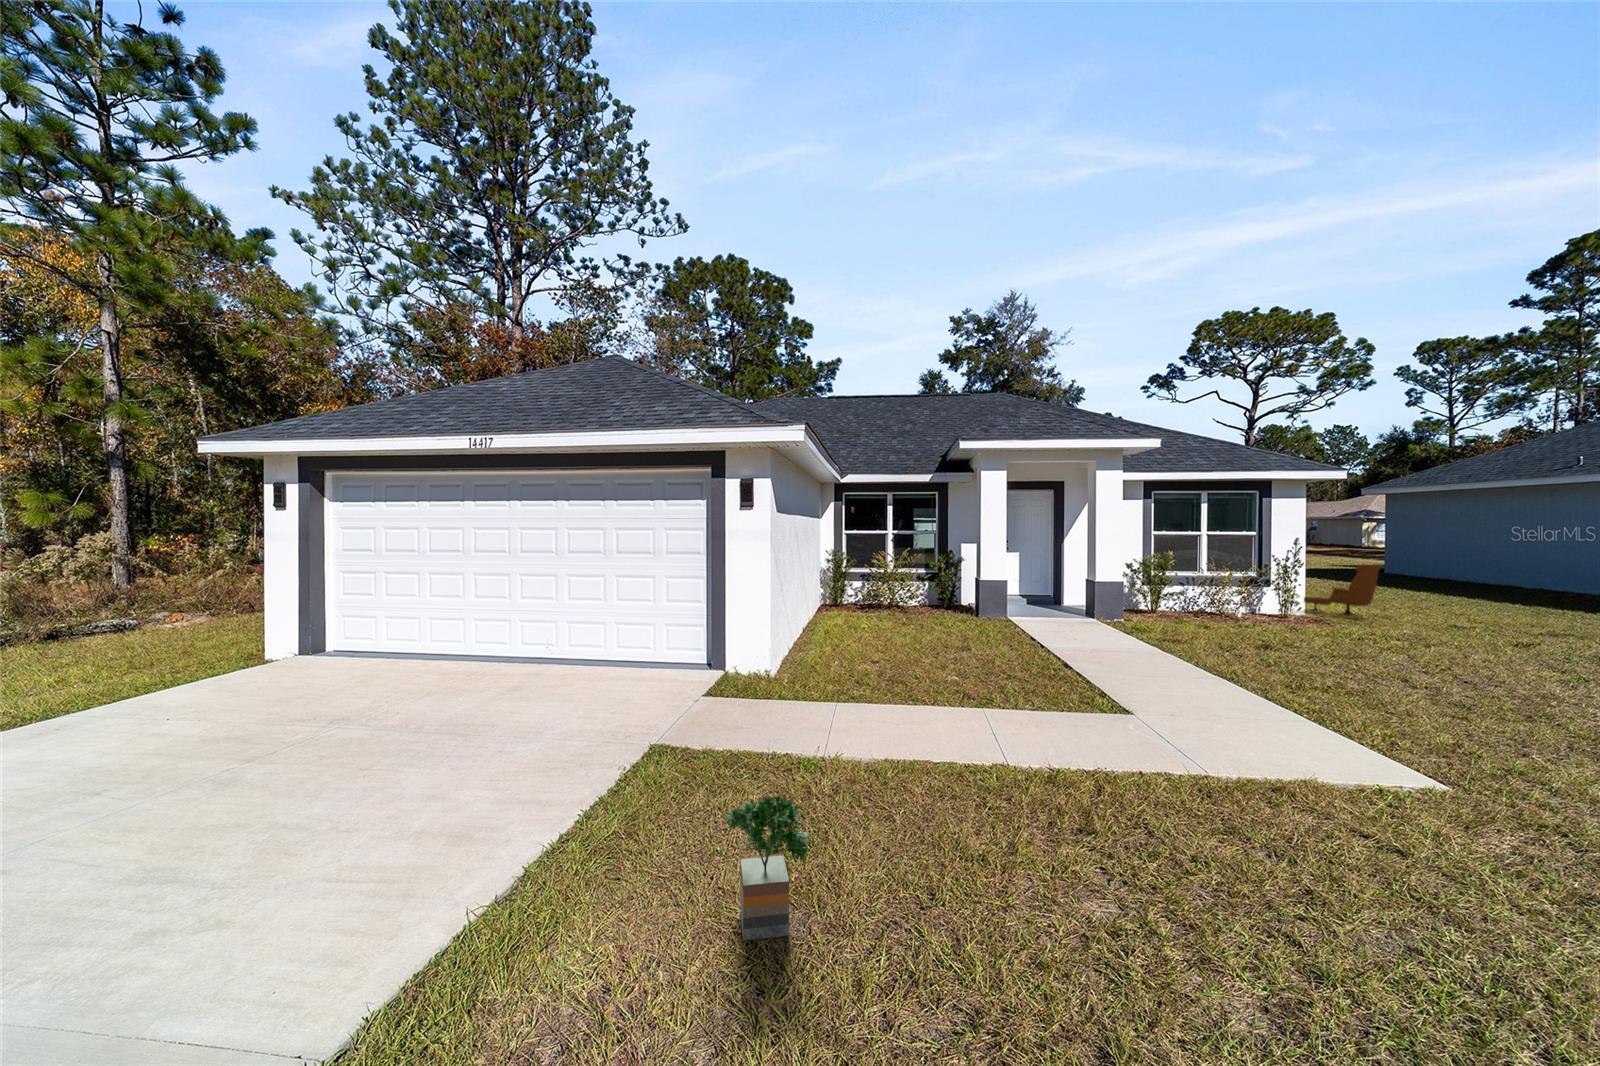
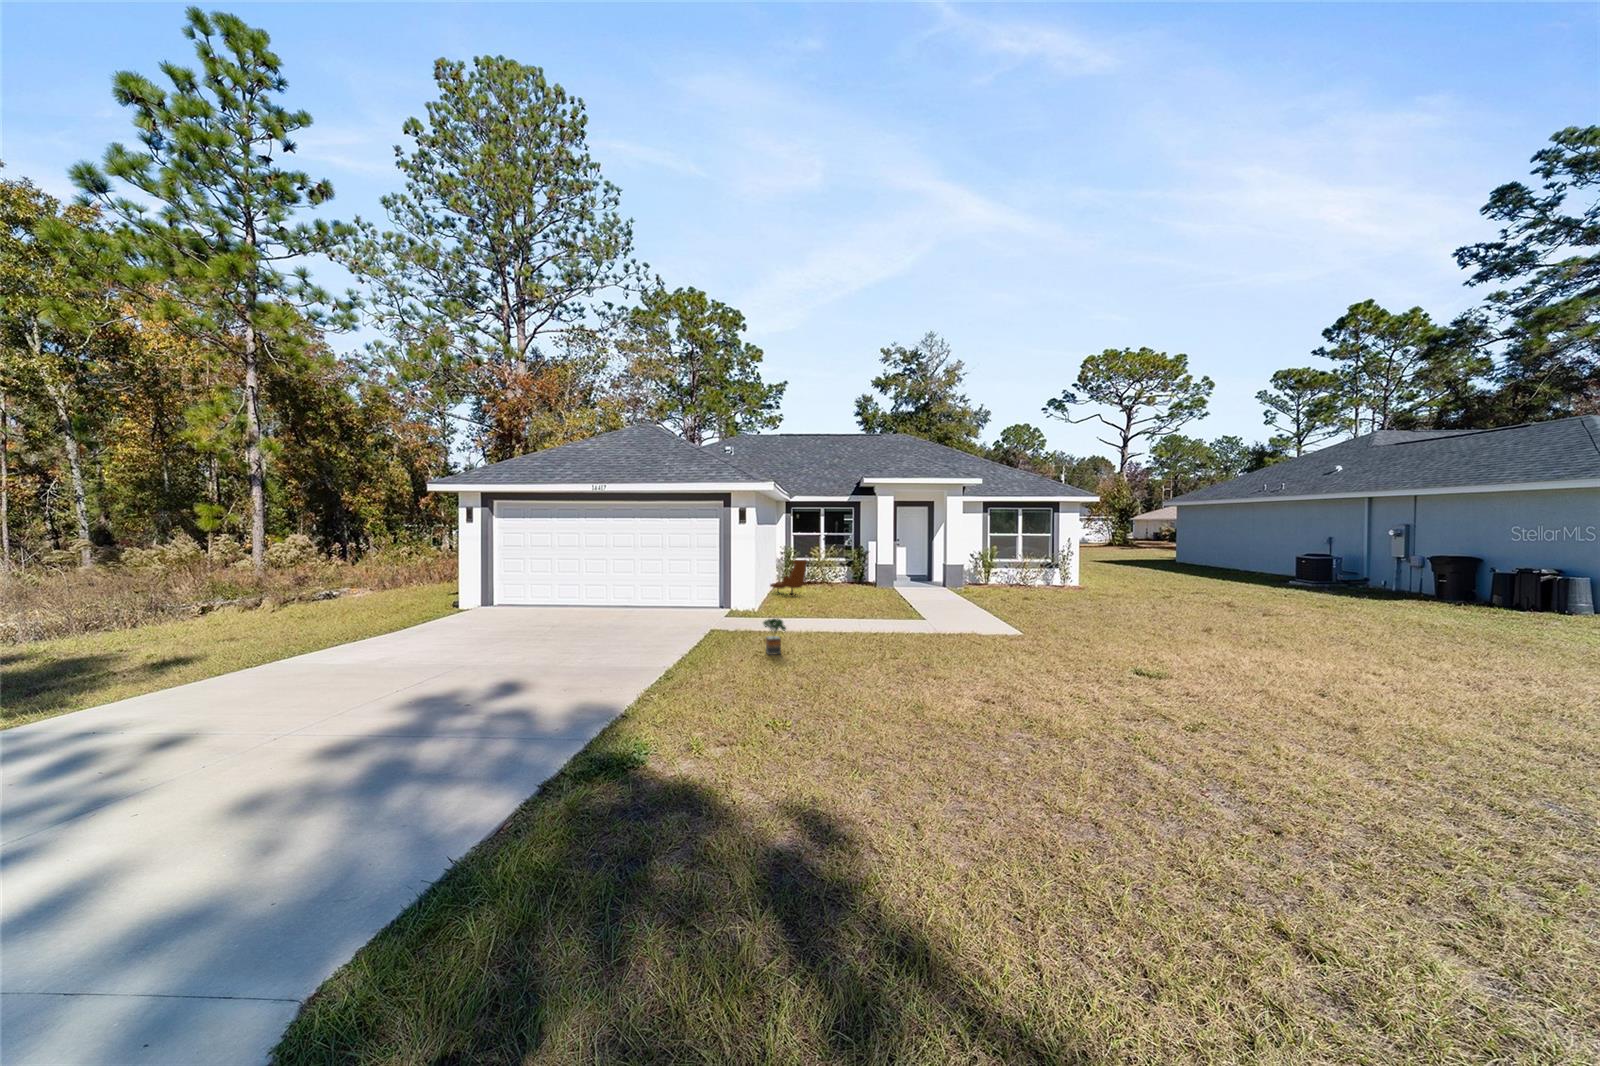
lounge chair: present [1304,565,1380,618] -> present [770,560,807,595]

